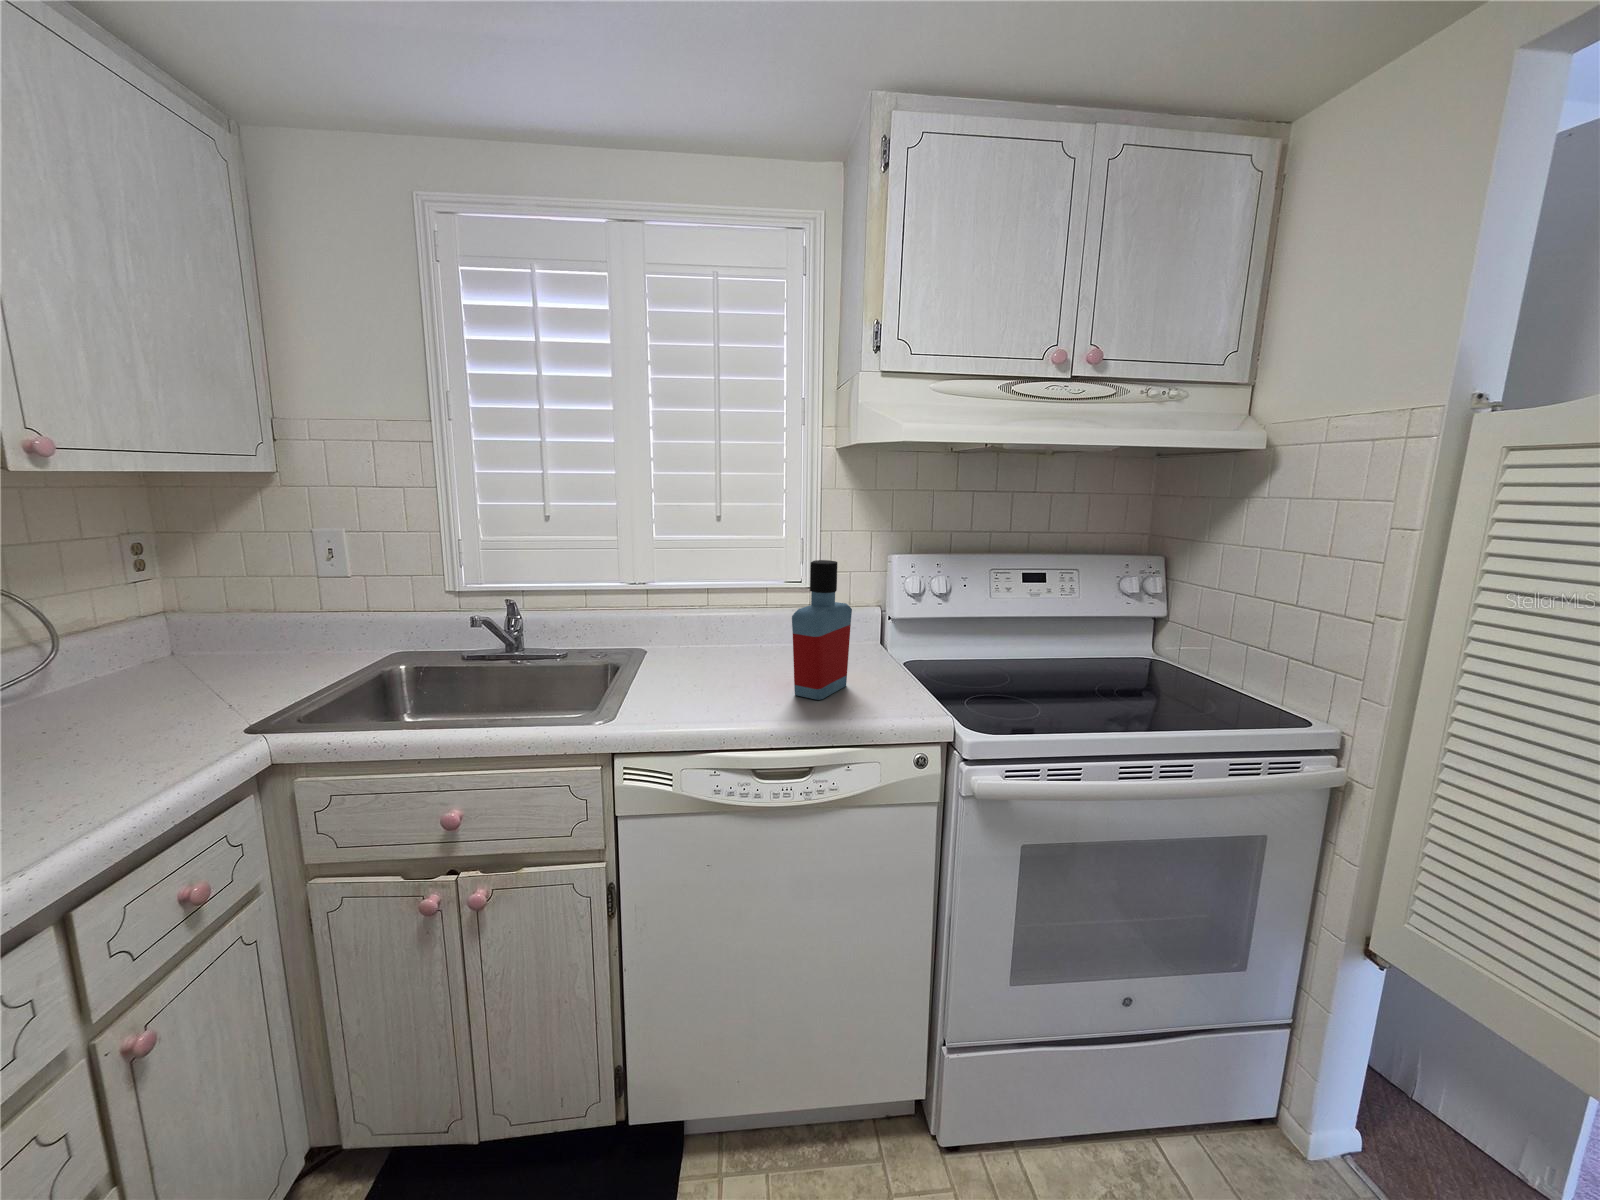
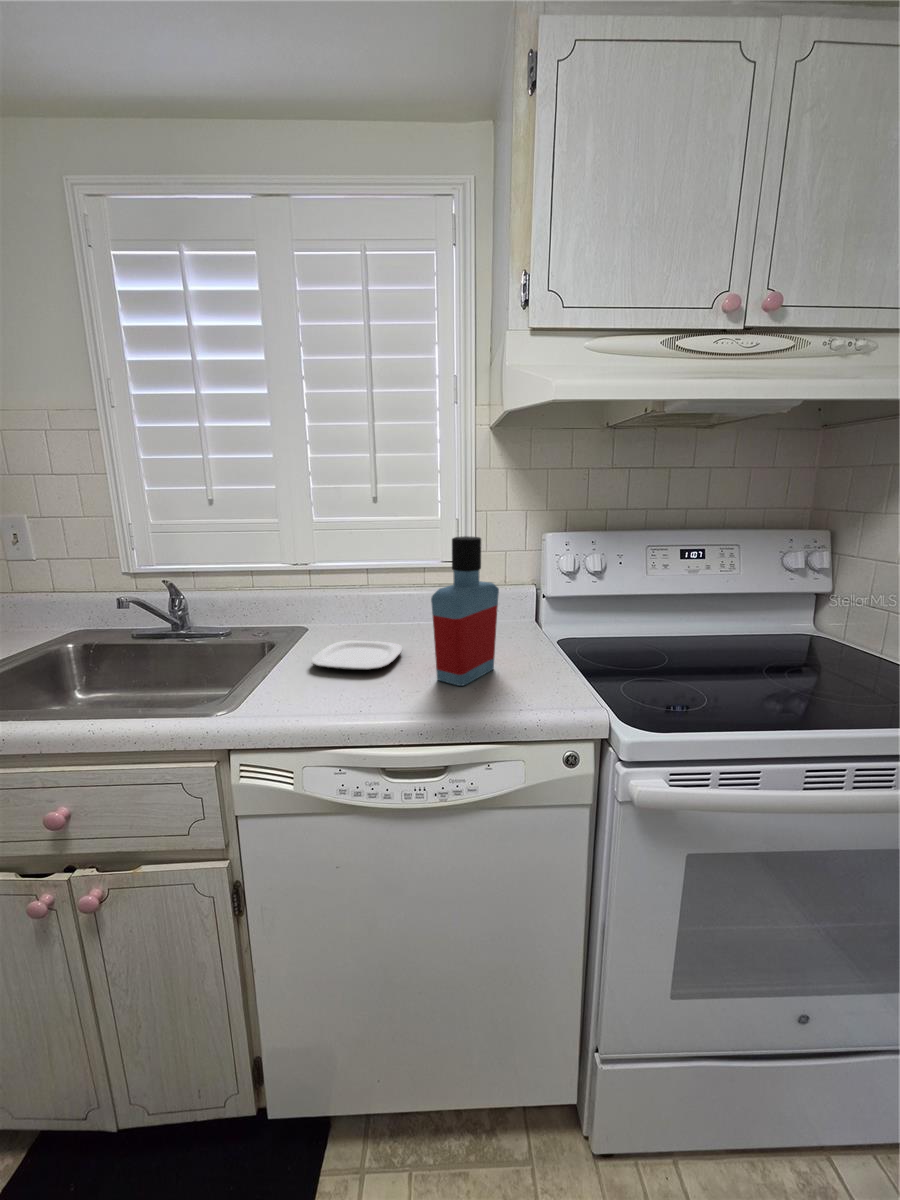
plate: none [669,660,755,686] -> present [311,641,403,670]

